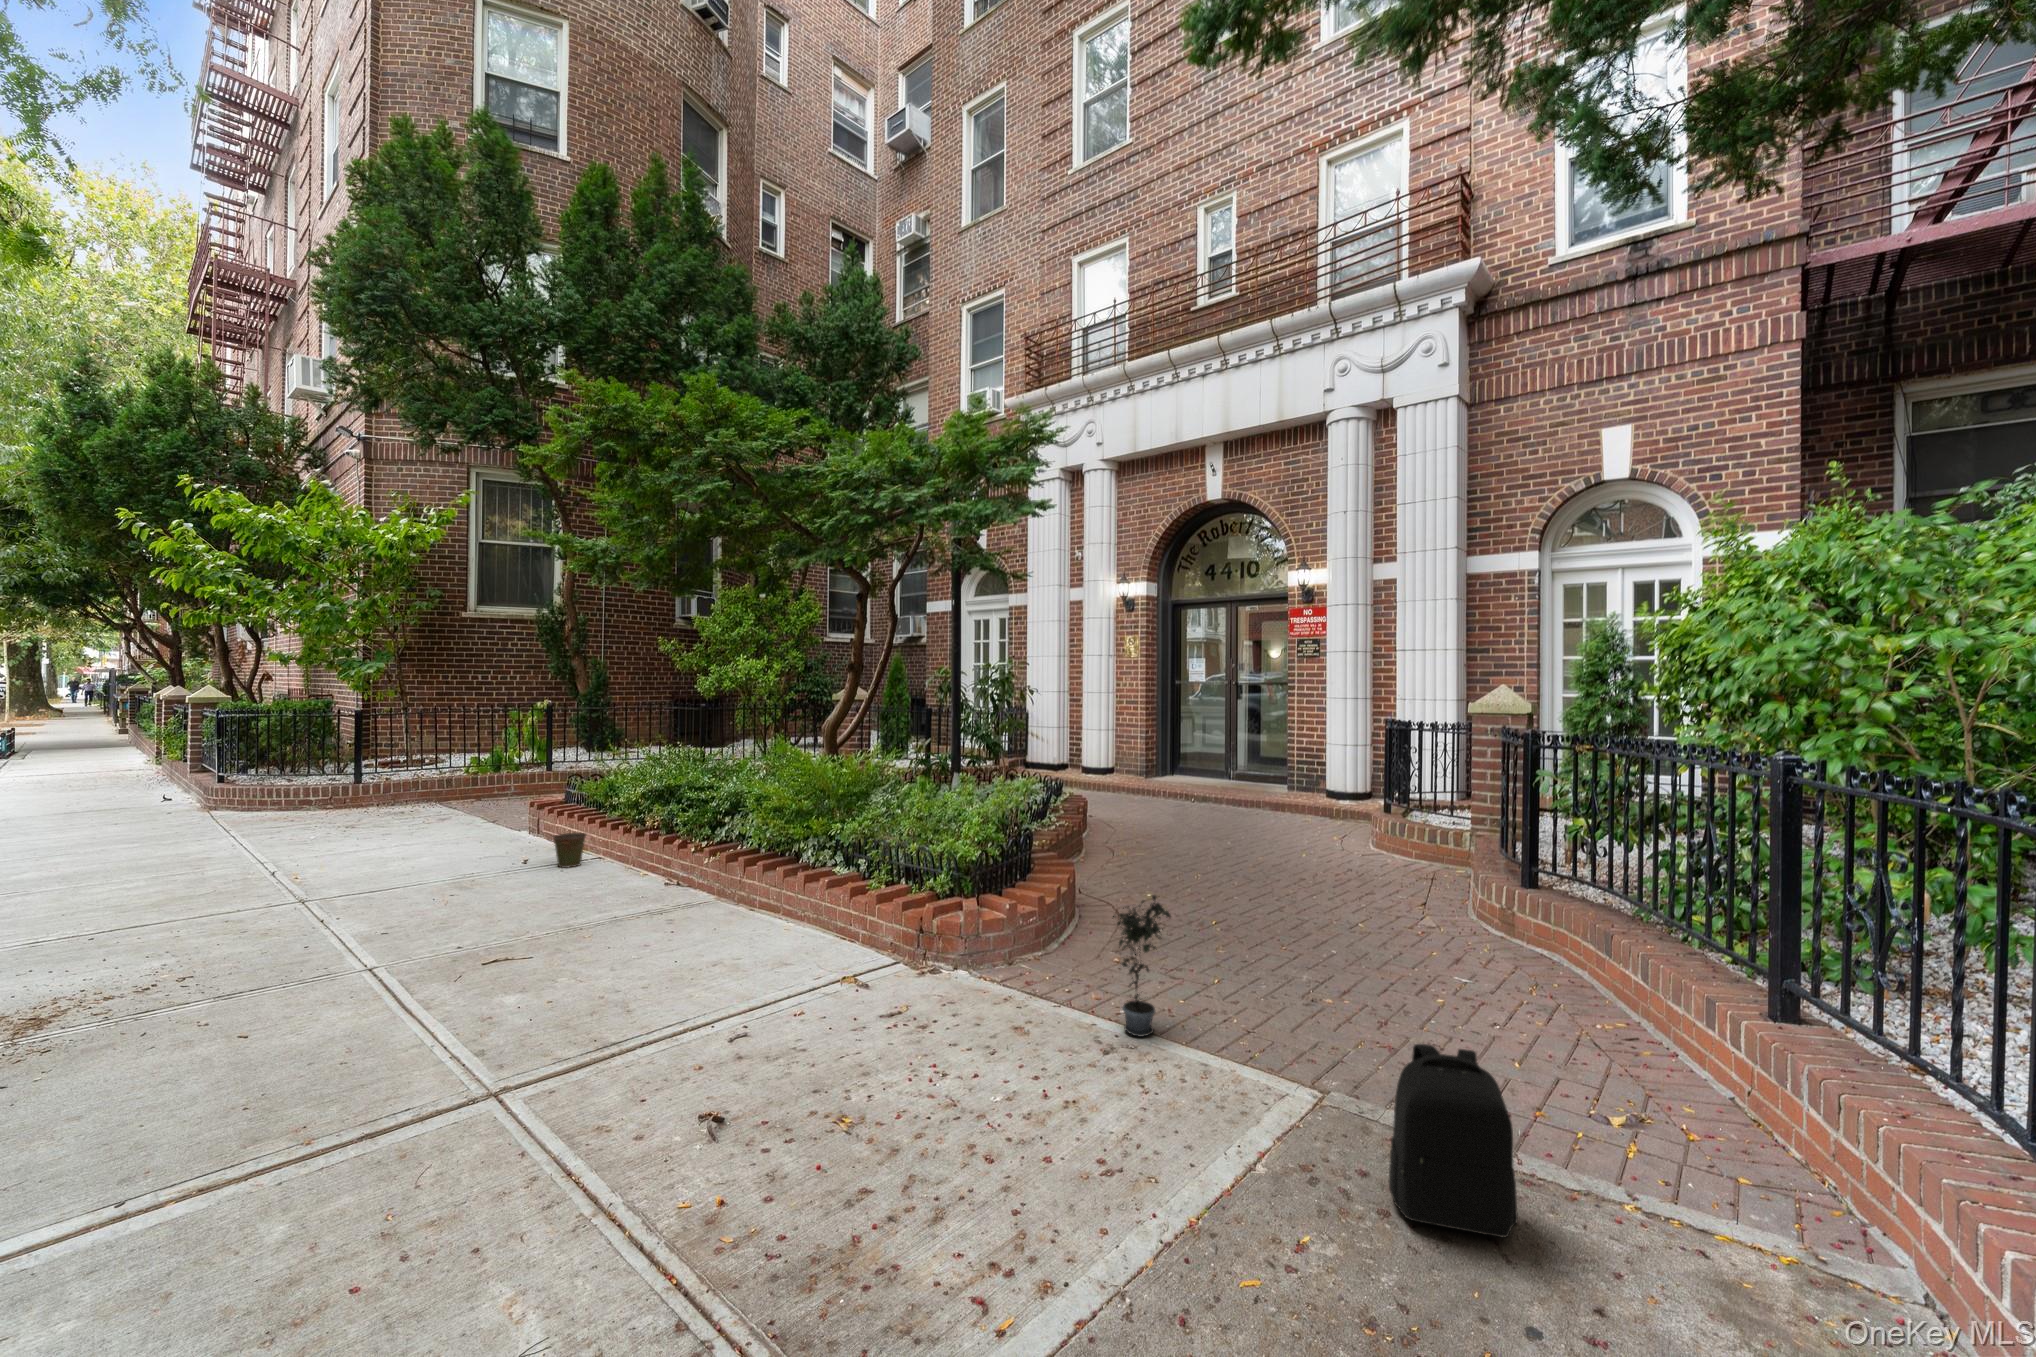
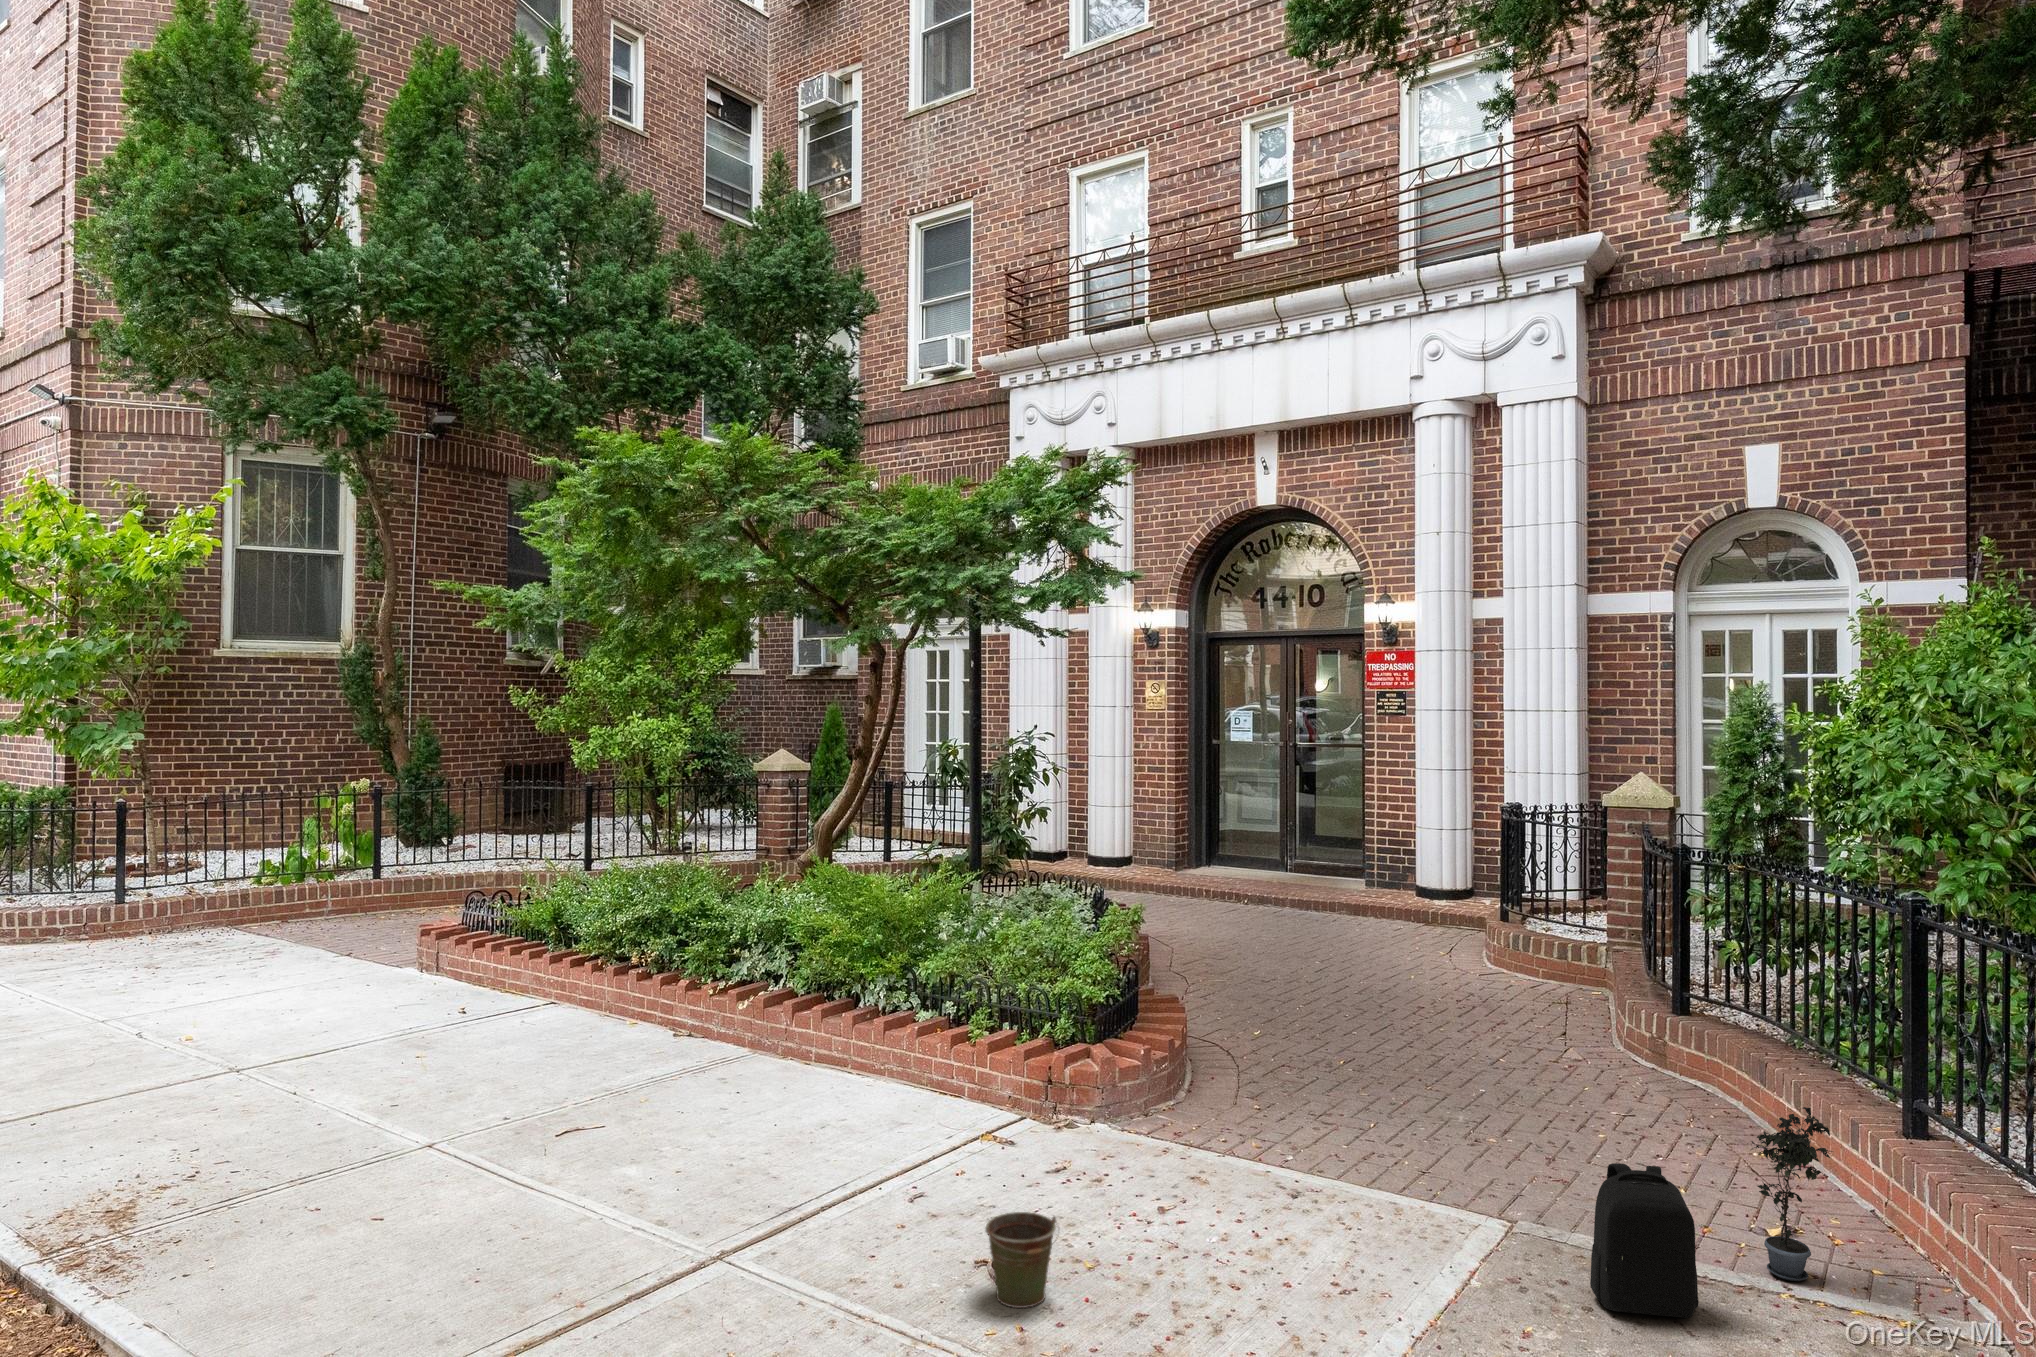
bucket: present [552,833,586,868] -> present [985,1212,1057,1308]
potted plant: present [1113,895,1170,1037] -> present [1751,1107,1832,1281]

